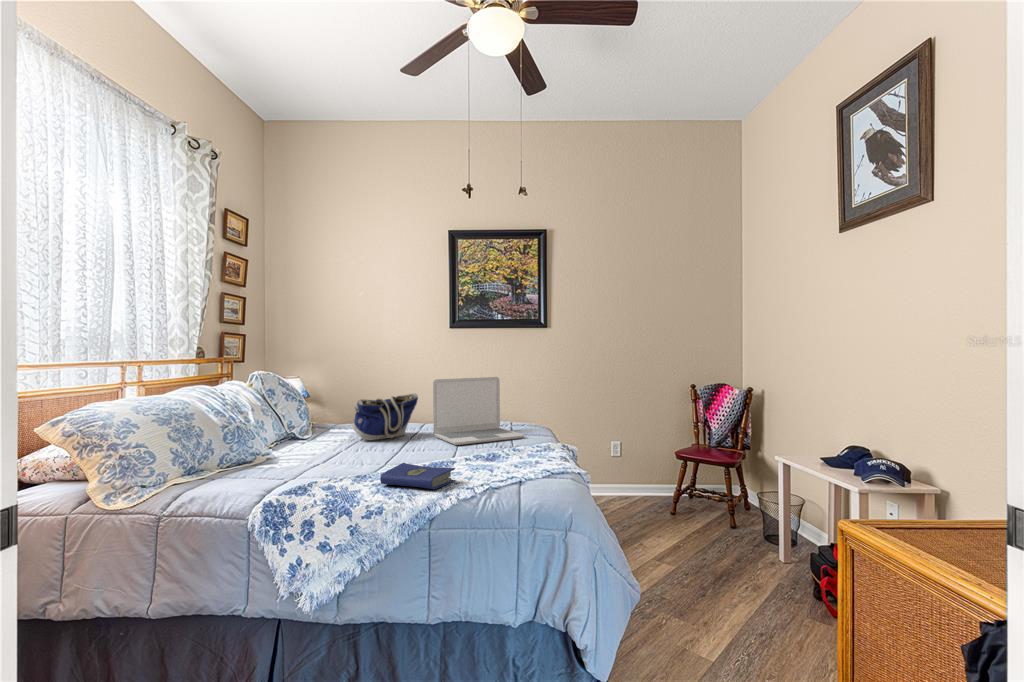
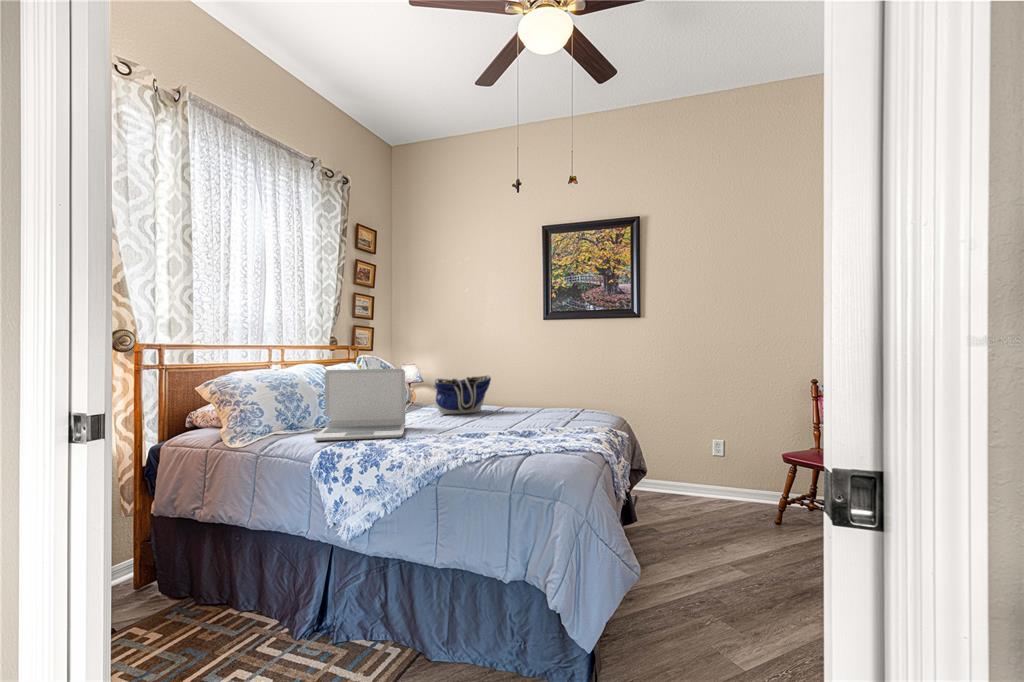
laptop: present [433,377,524,445] -> present [313,369,405,441]
hardcover book: present [380,463,456,489] -> none [412,430,474,452]

